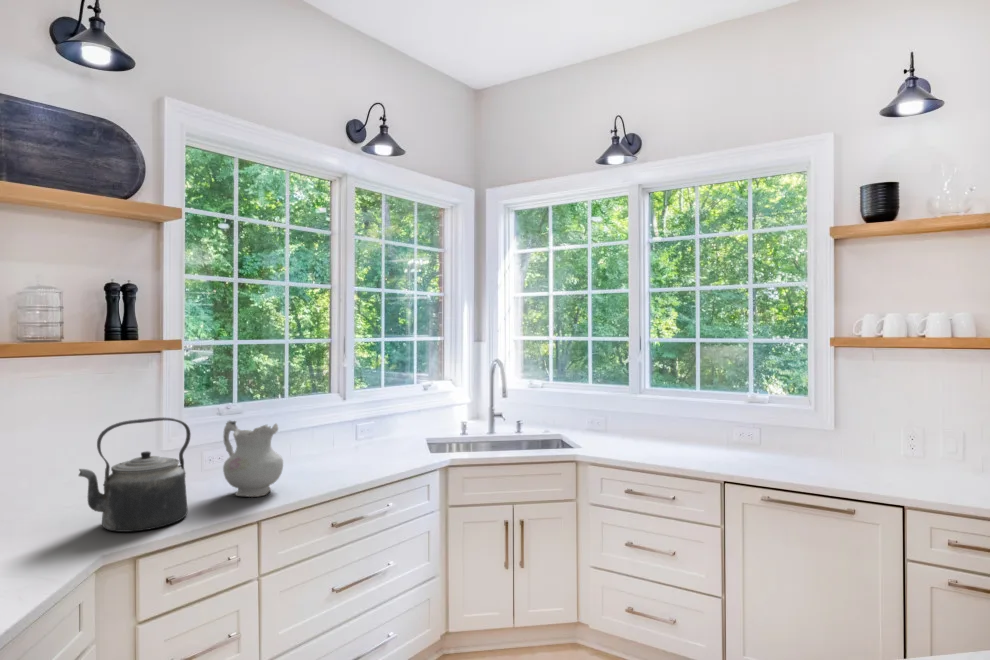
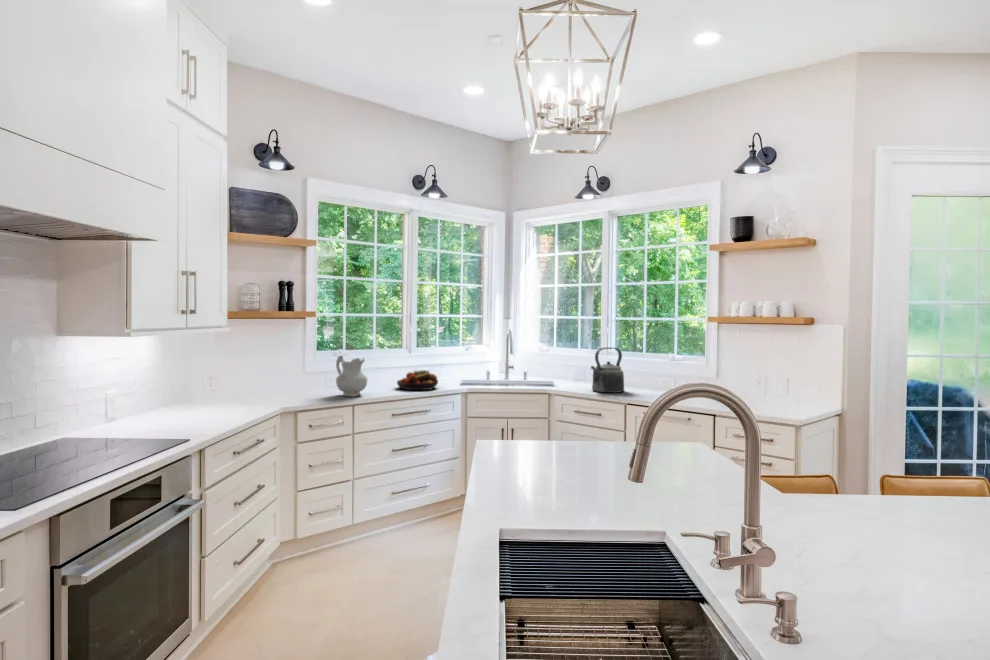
kettle: present [79,417,191,532] -> present [591,347,624,393]
fruit bowl: none [332,432,402,470] -> present [397,370,438,390]

